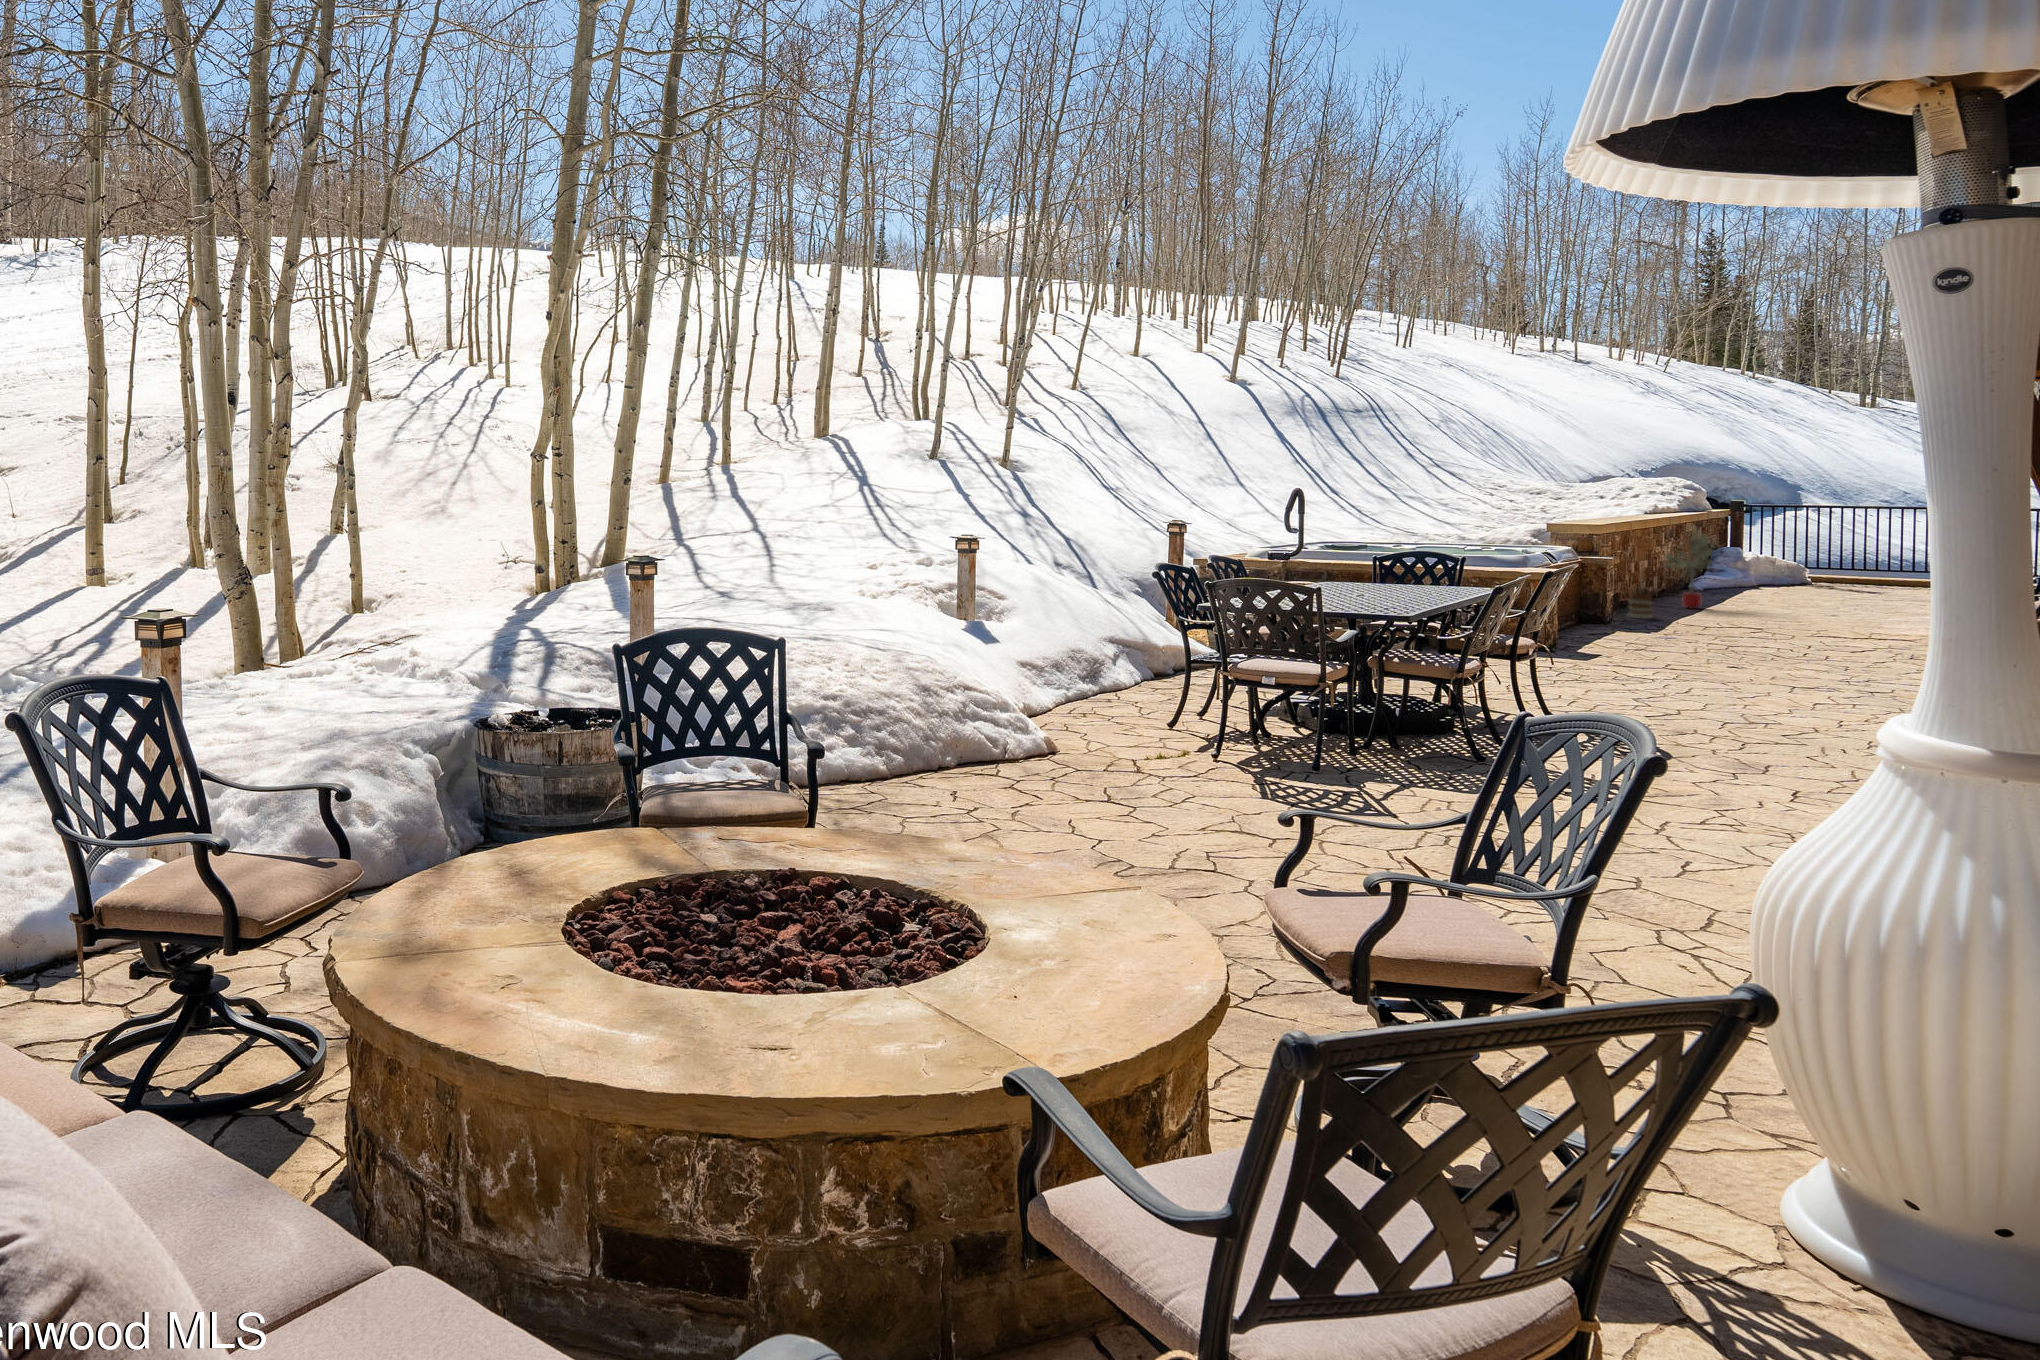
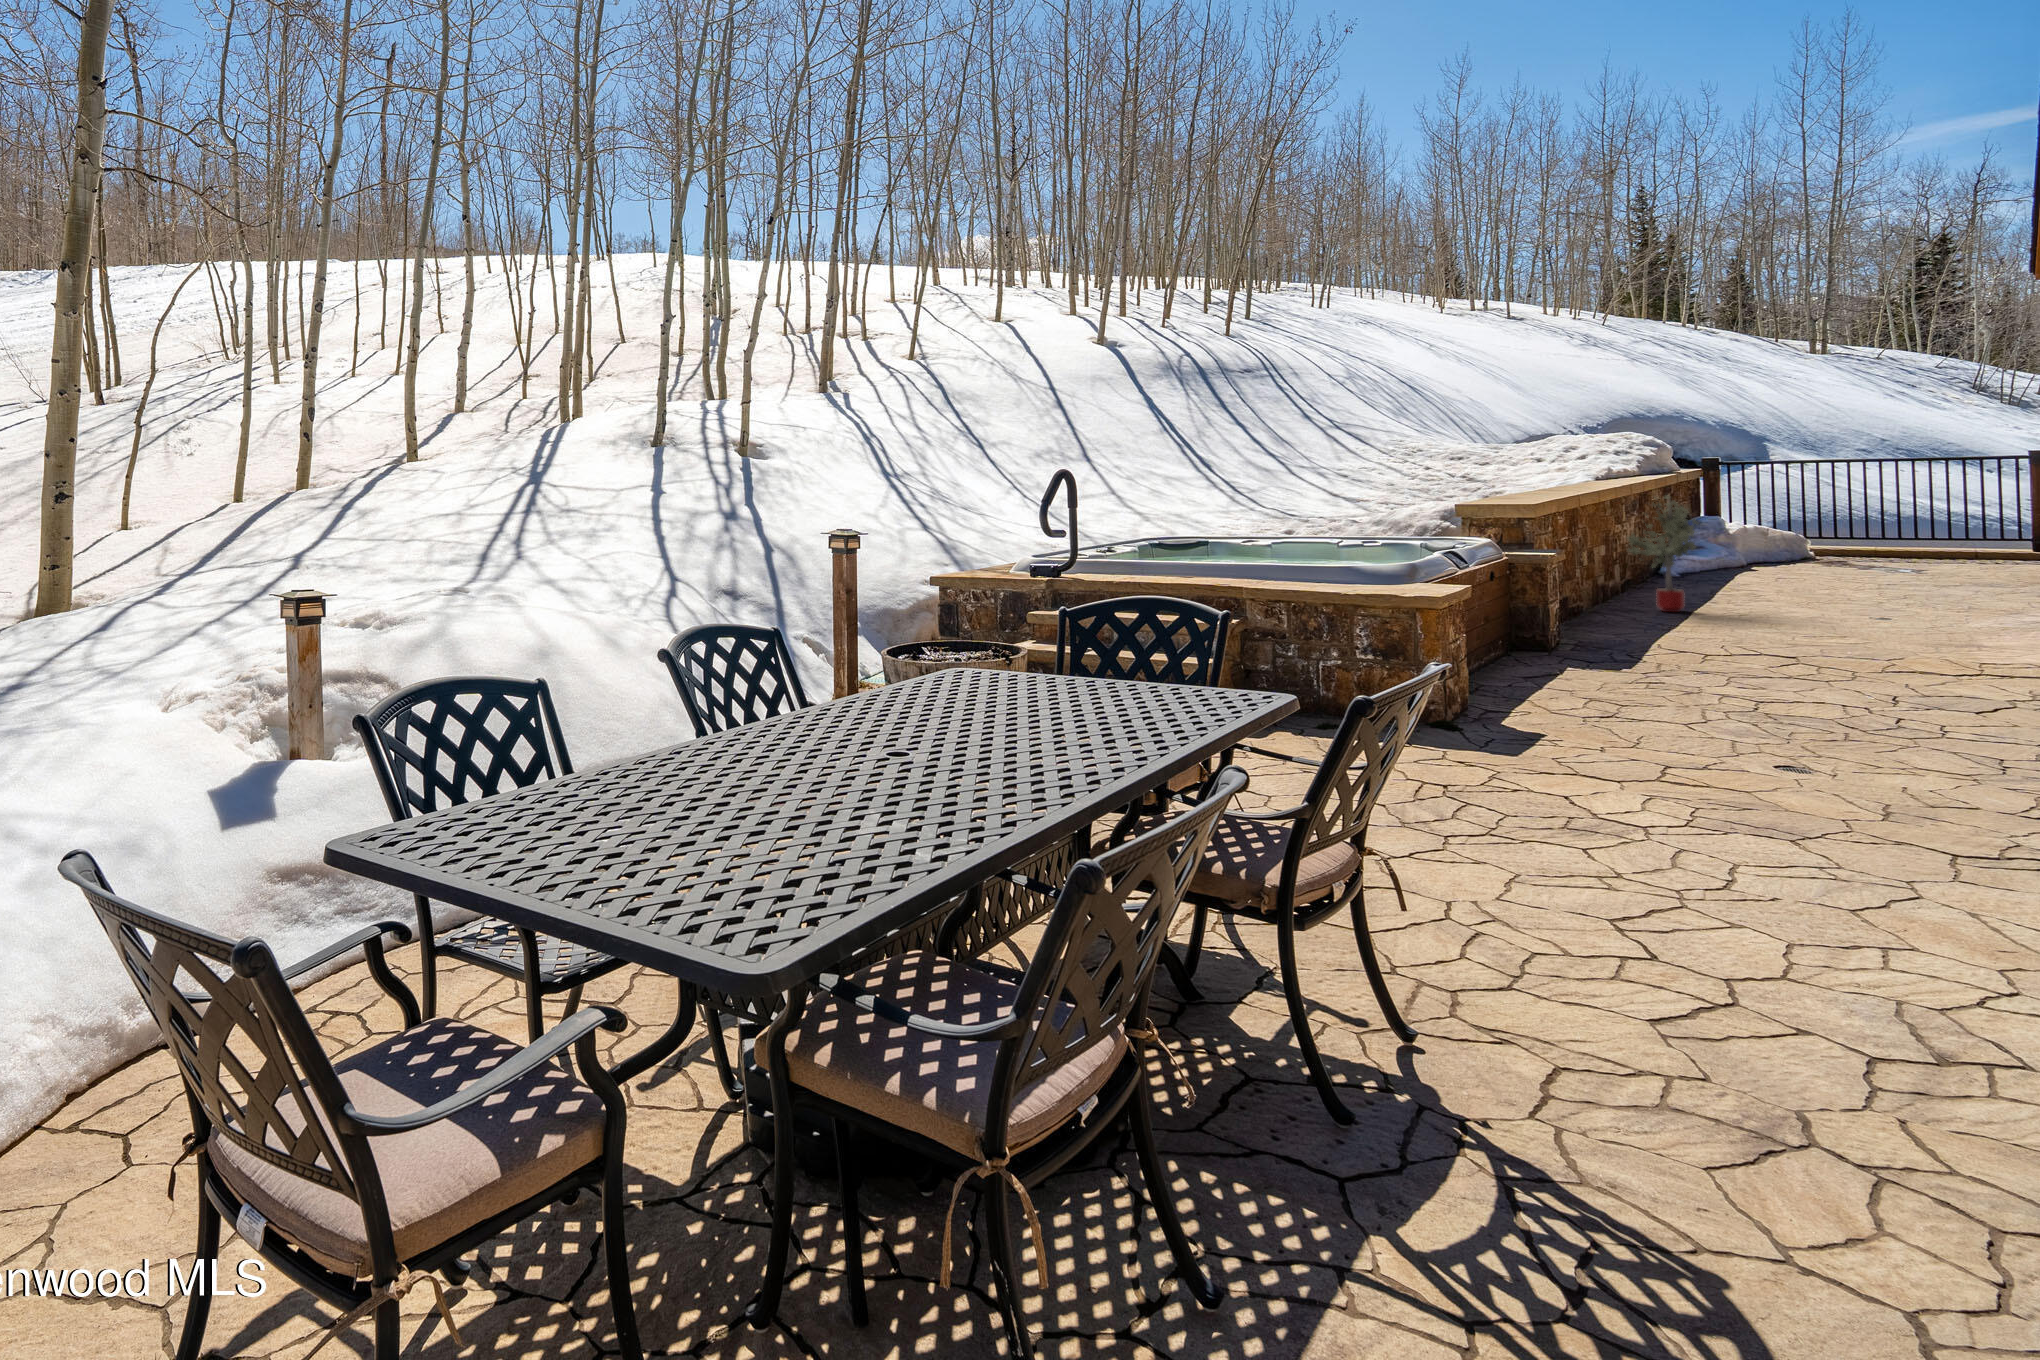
wooden bucket: present [1629,581,1653,618] -> none [1579,577,1617,634]

